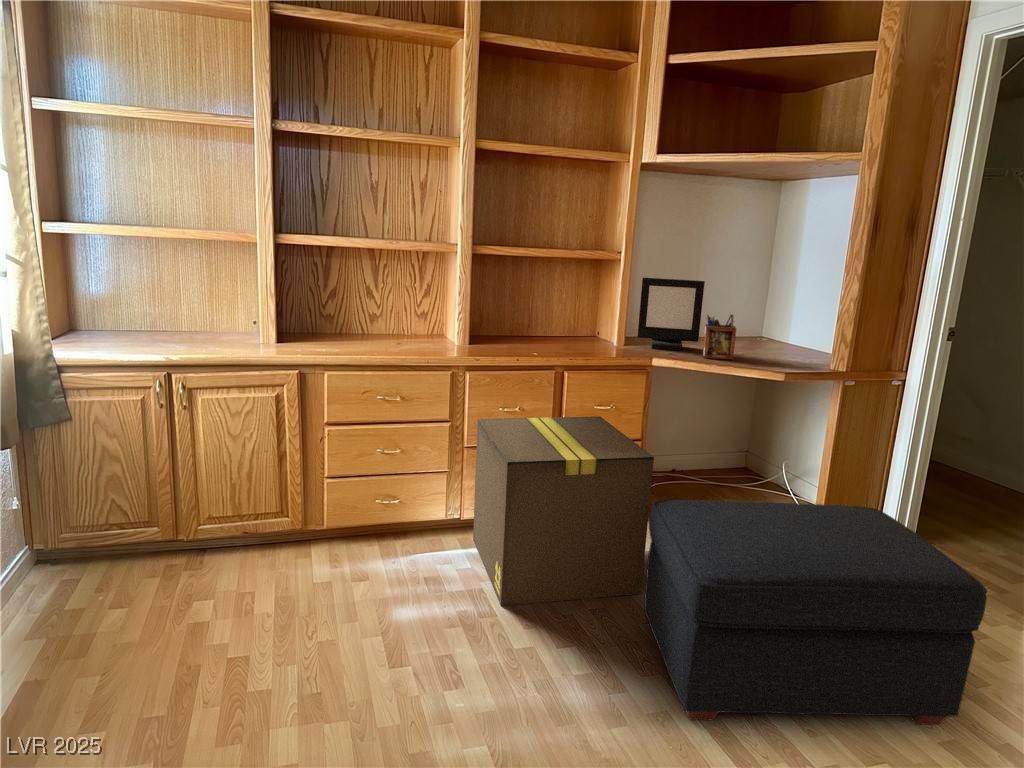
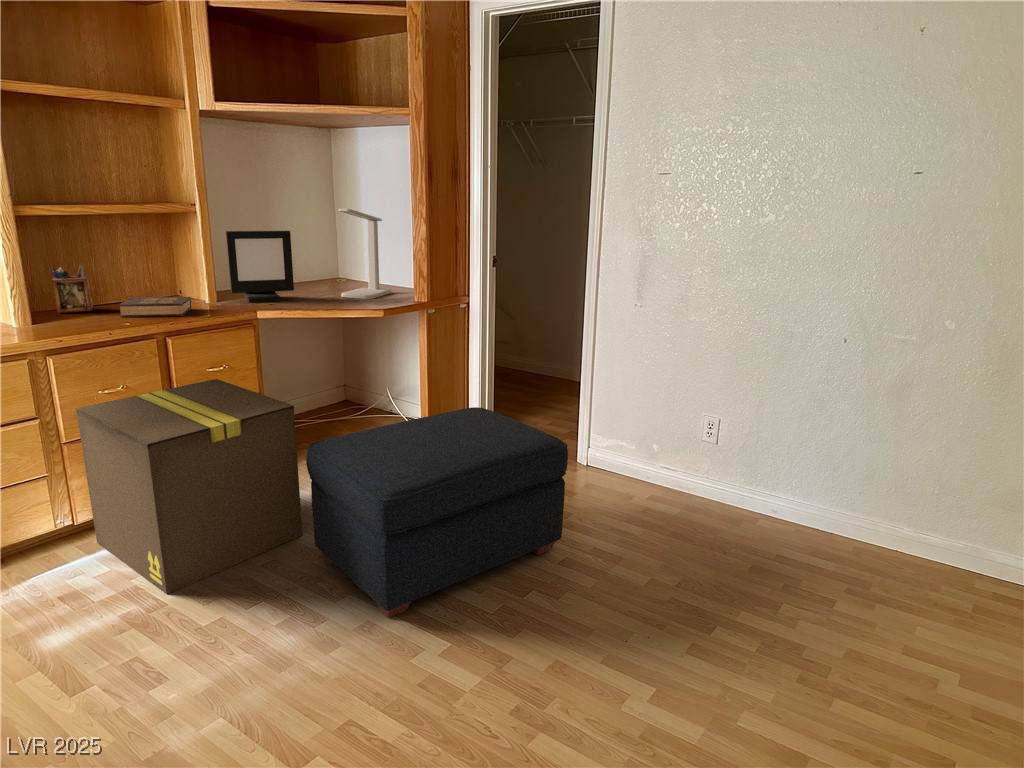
desk lamp: none [748,261,811,361] -> present [339,208,392,299]
desk organizer: present [703,314,736,360] -> present [52,264,93,313]
hardback book: none [535,331,597,352] -> present [119,297,192,317]

